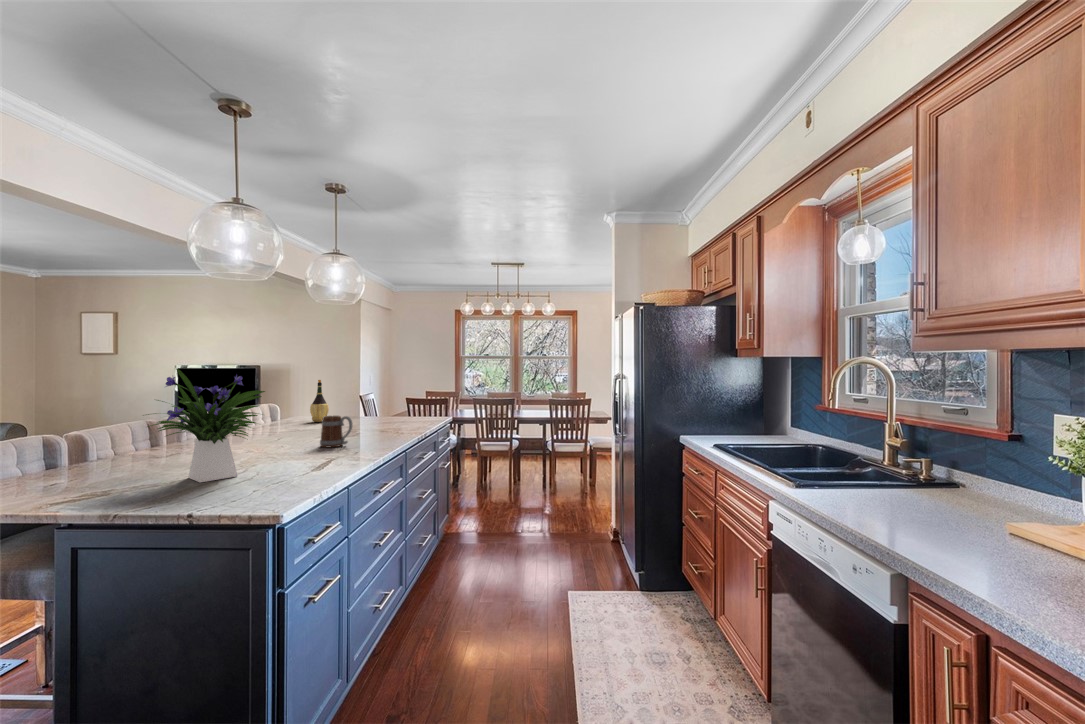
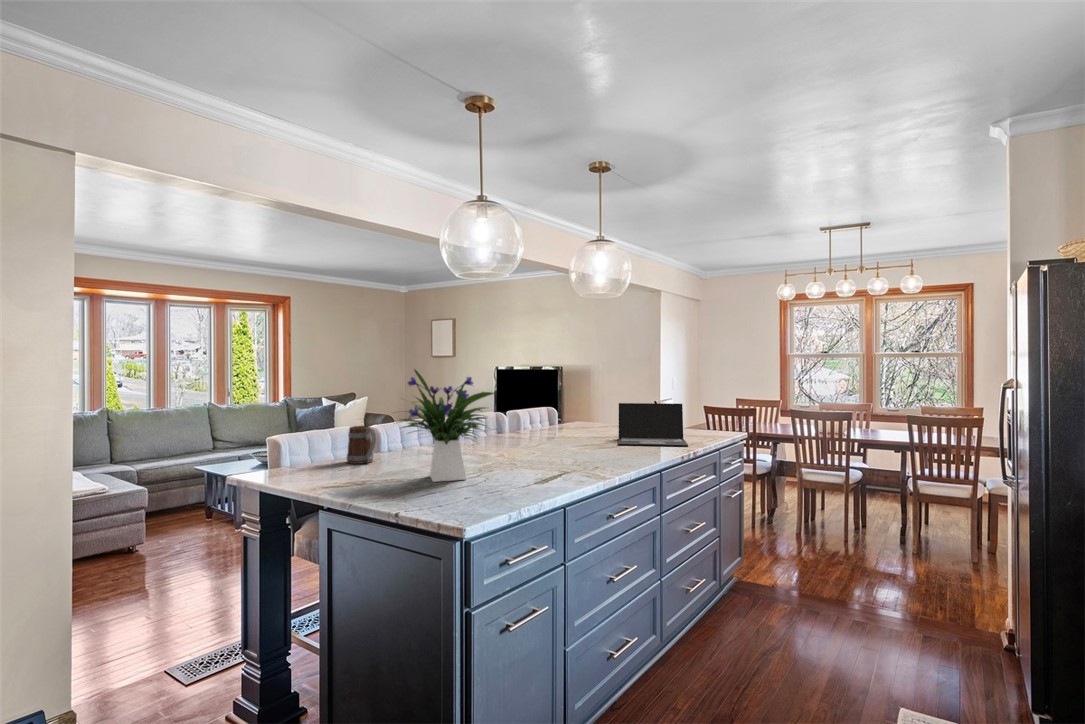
wine bottle: present [310,380,329,422] -> none [581,382,599,428]
laptop: none [355,396,419,433] -> present [618,403,688,446]
mug: present [320,416,353,447] -> present [347,426,376,464]

